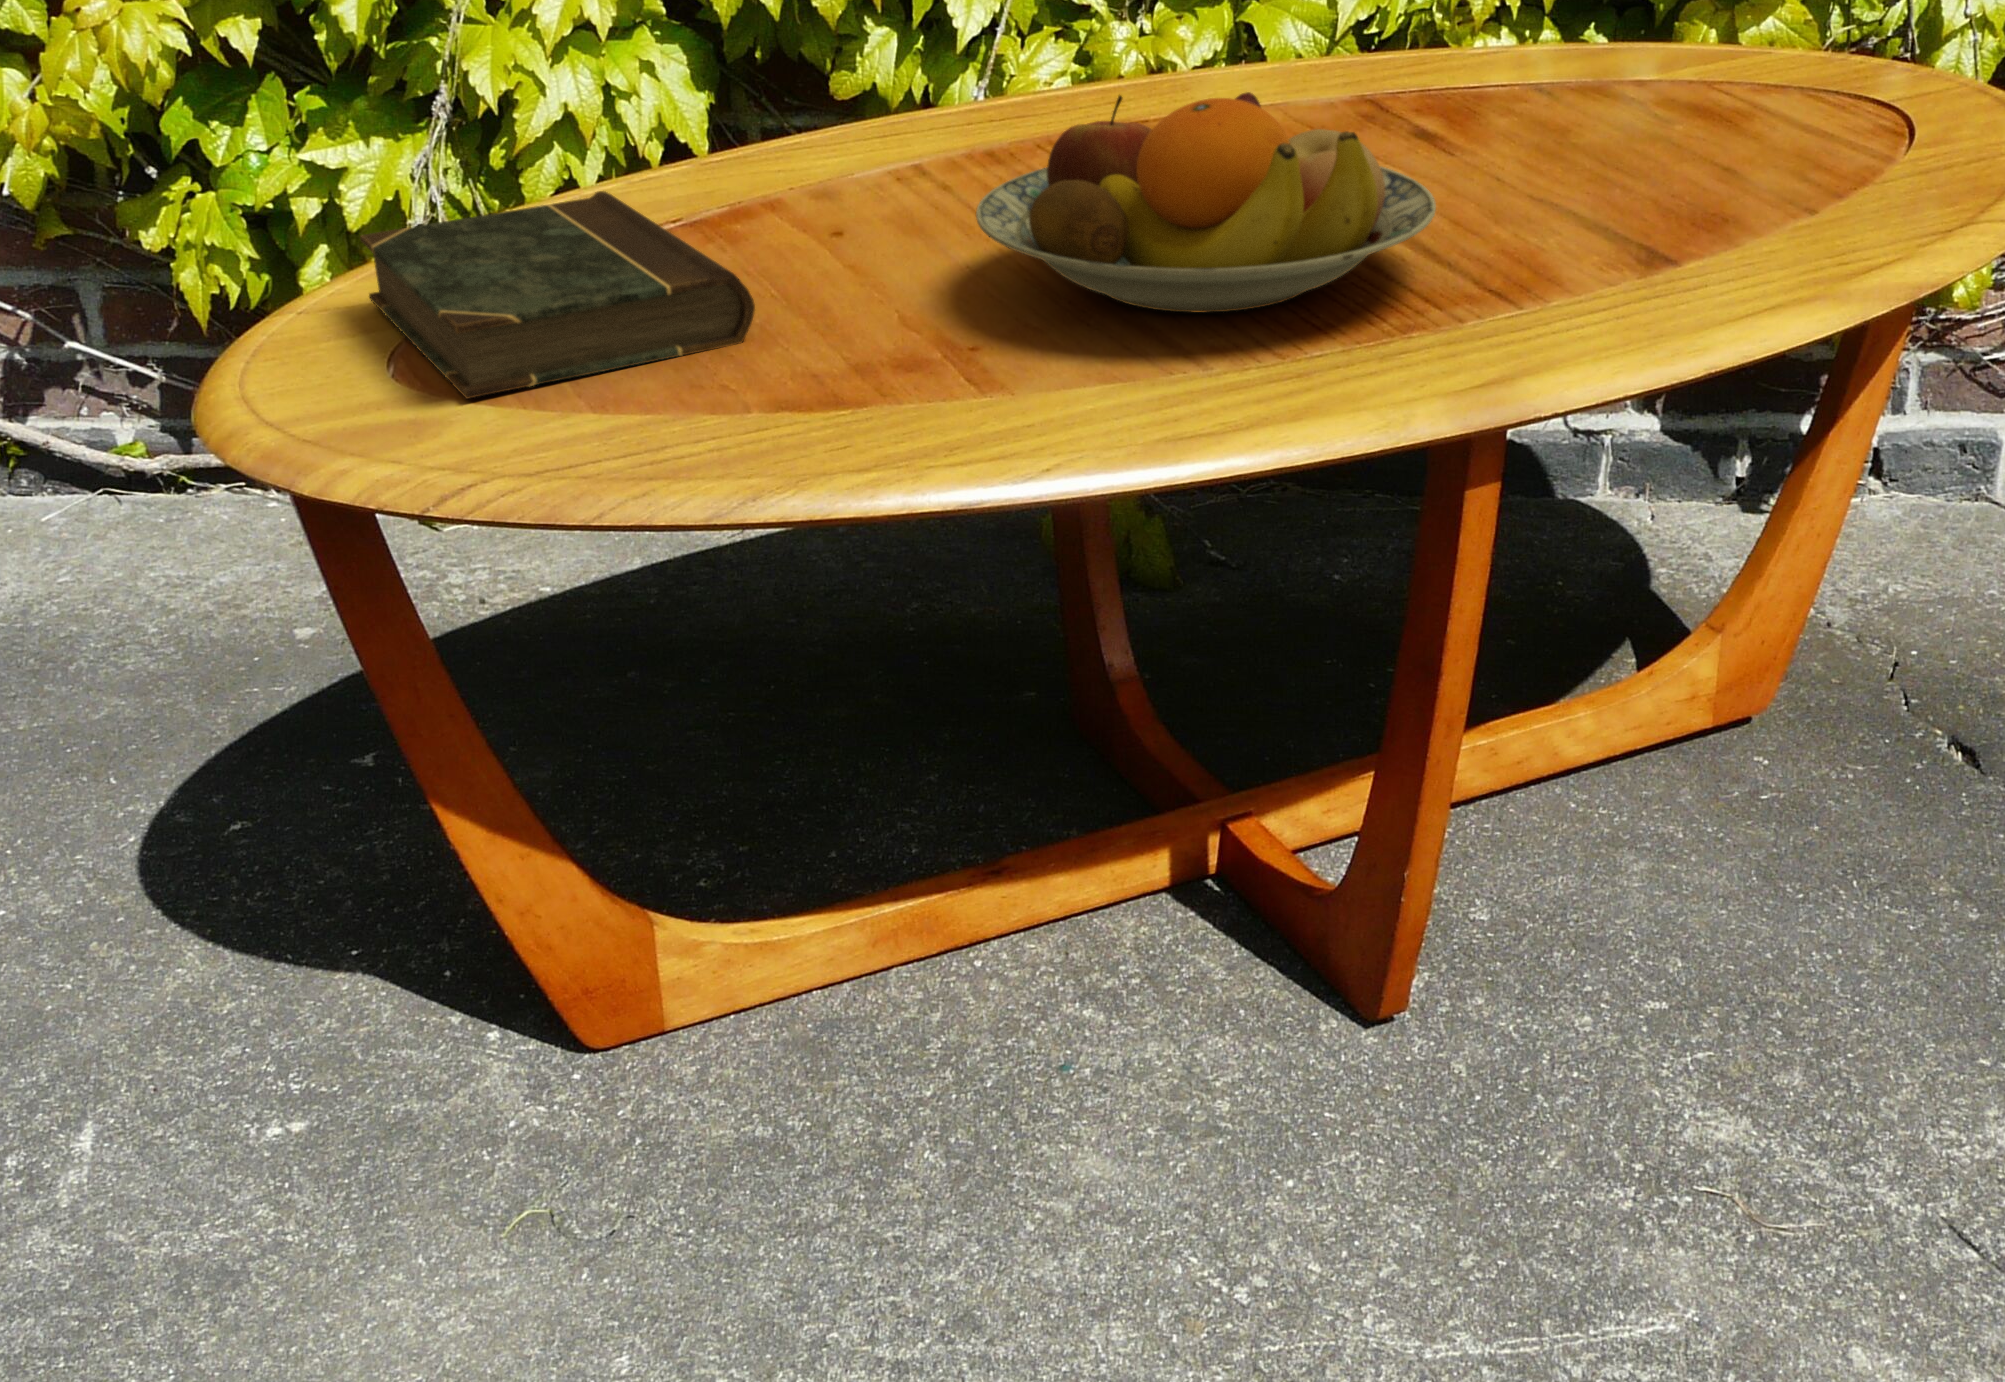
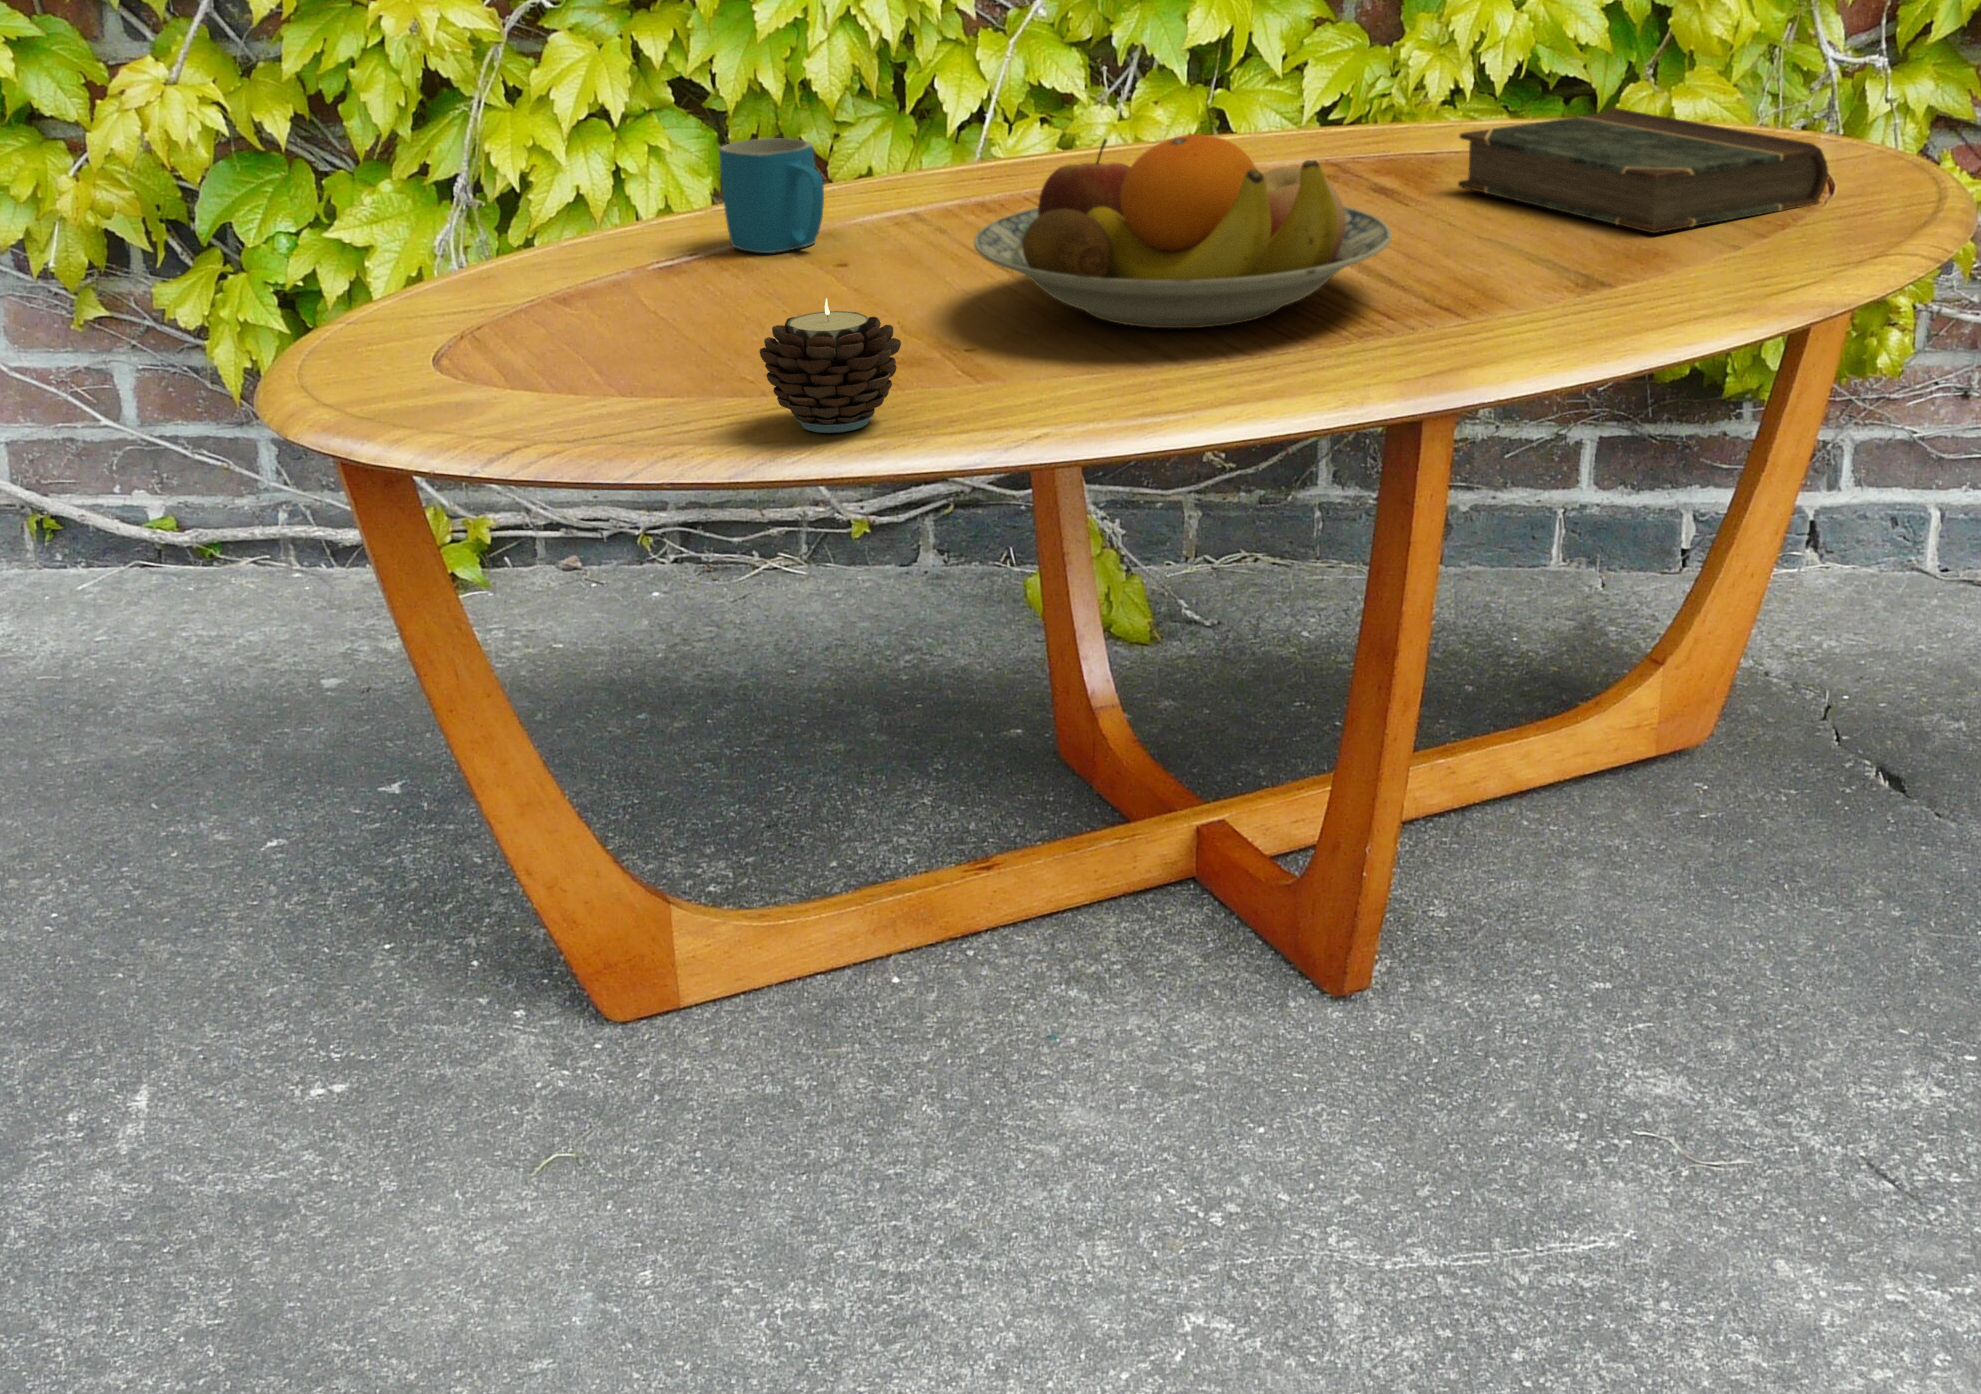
mug: none [704,79,817,206] -> present [719,138,824,253]
book: present [360,191,755,399] -> present [1458,108,1828,233]
candle: none [734,302,892,451] -> present [759,298,901,433]

